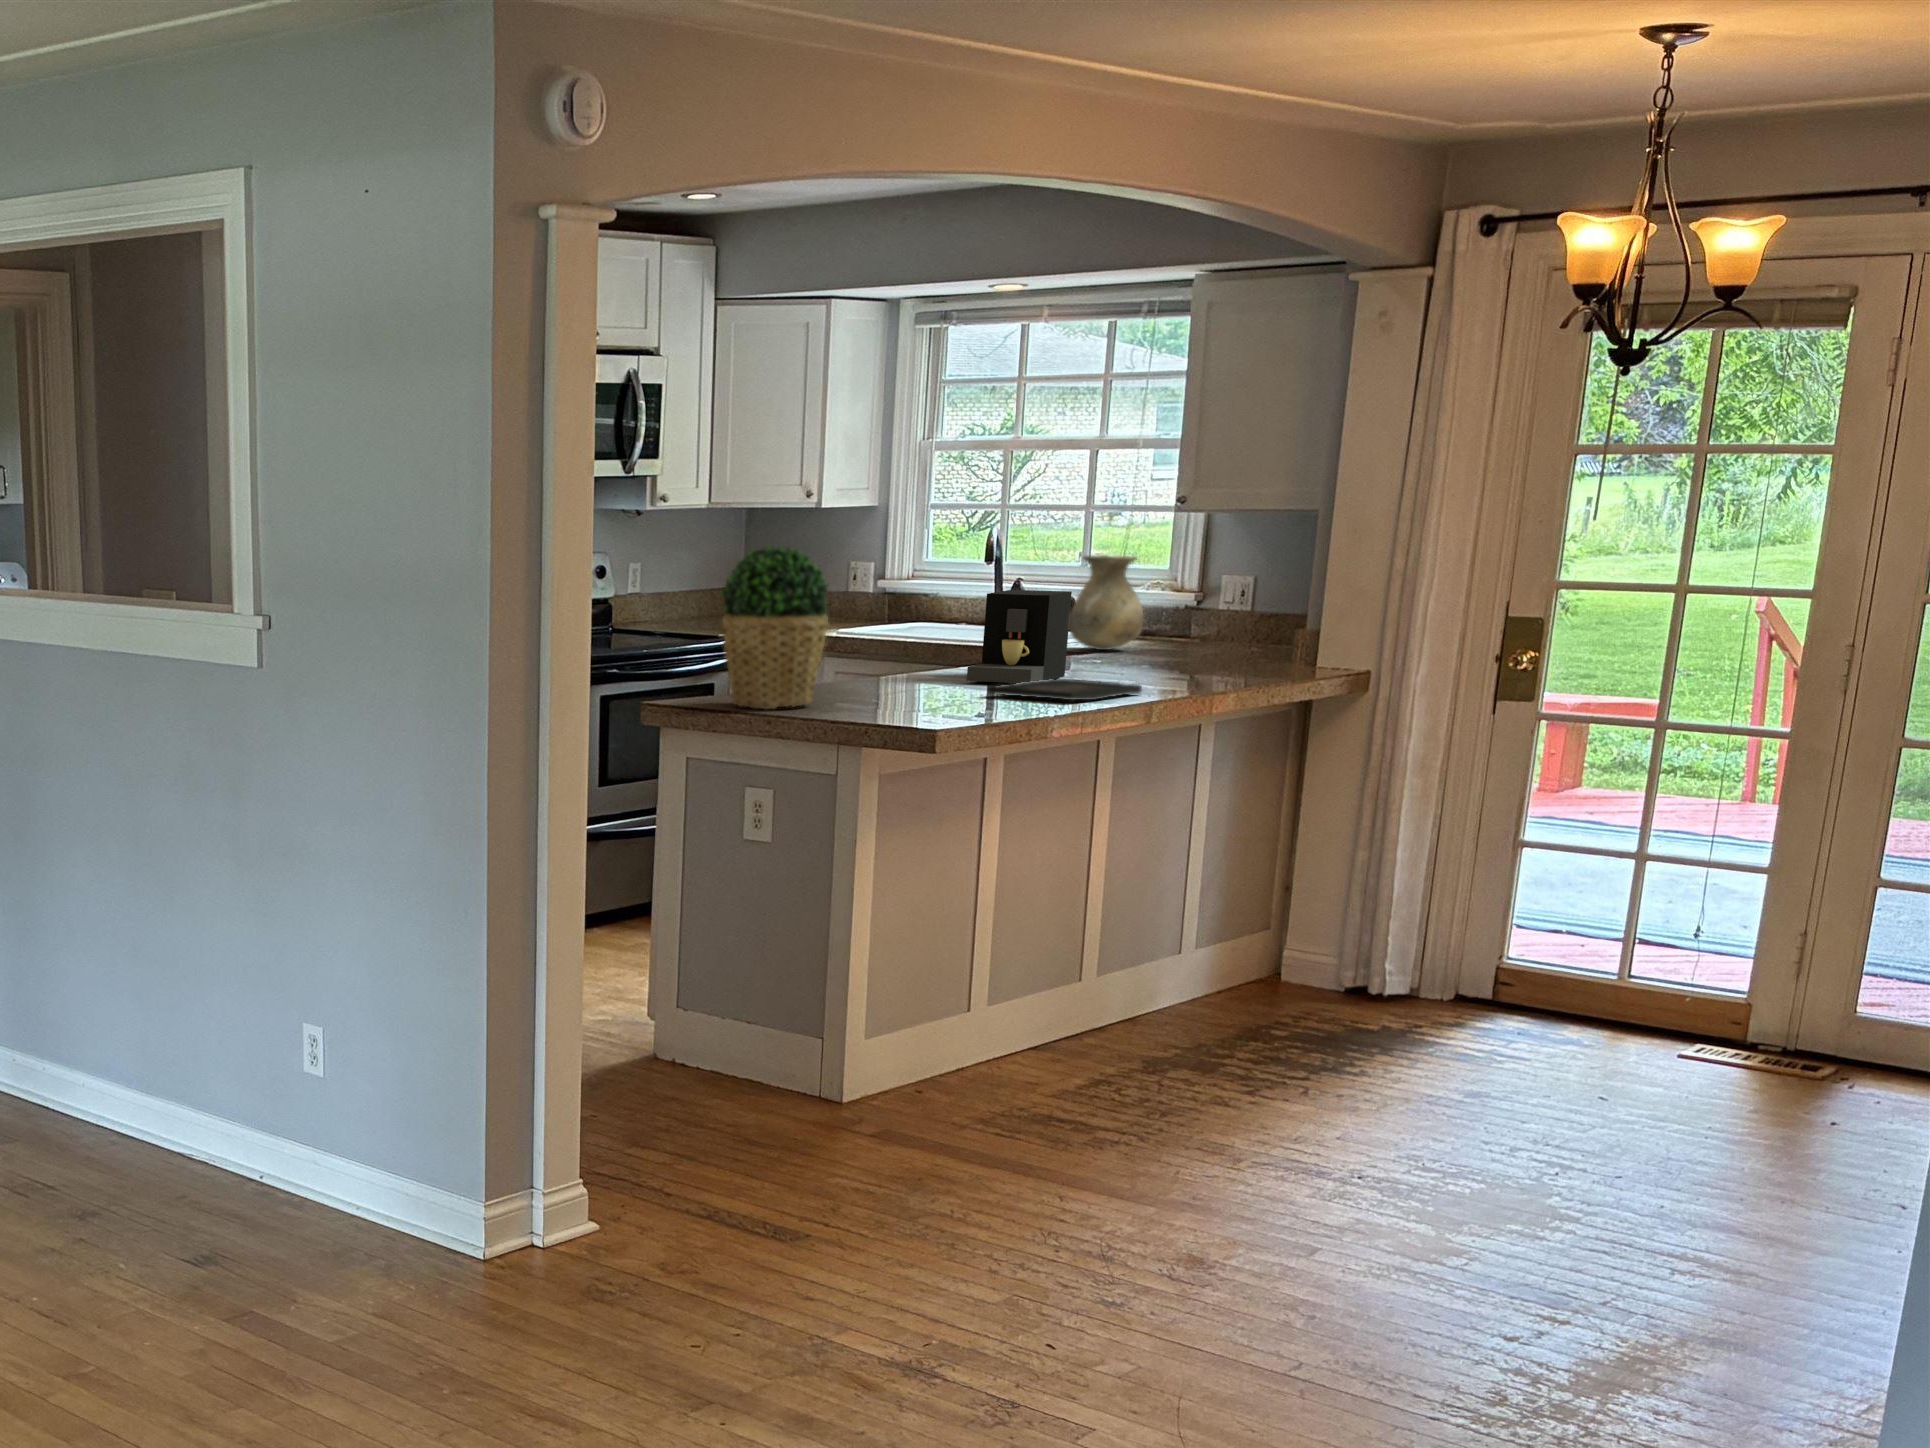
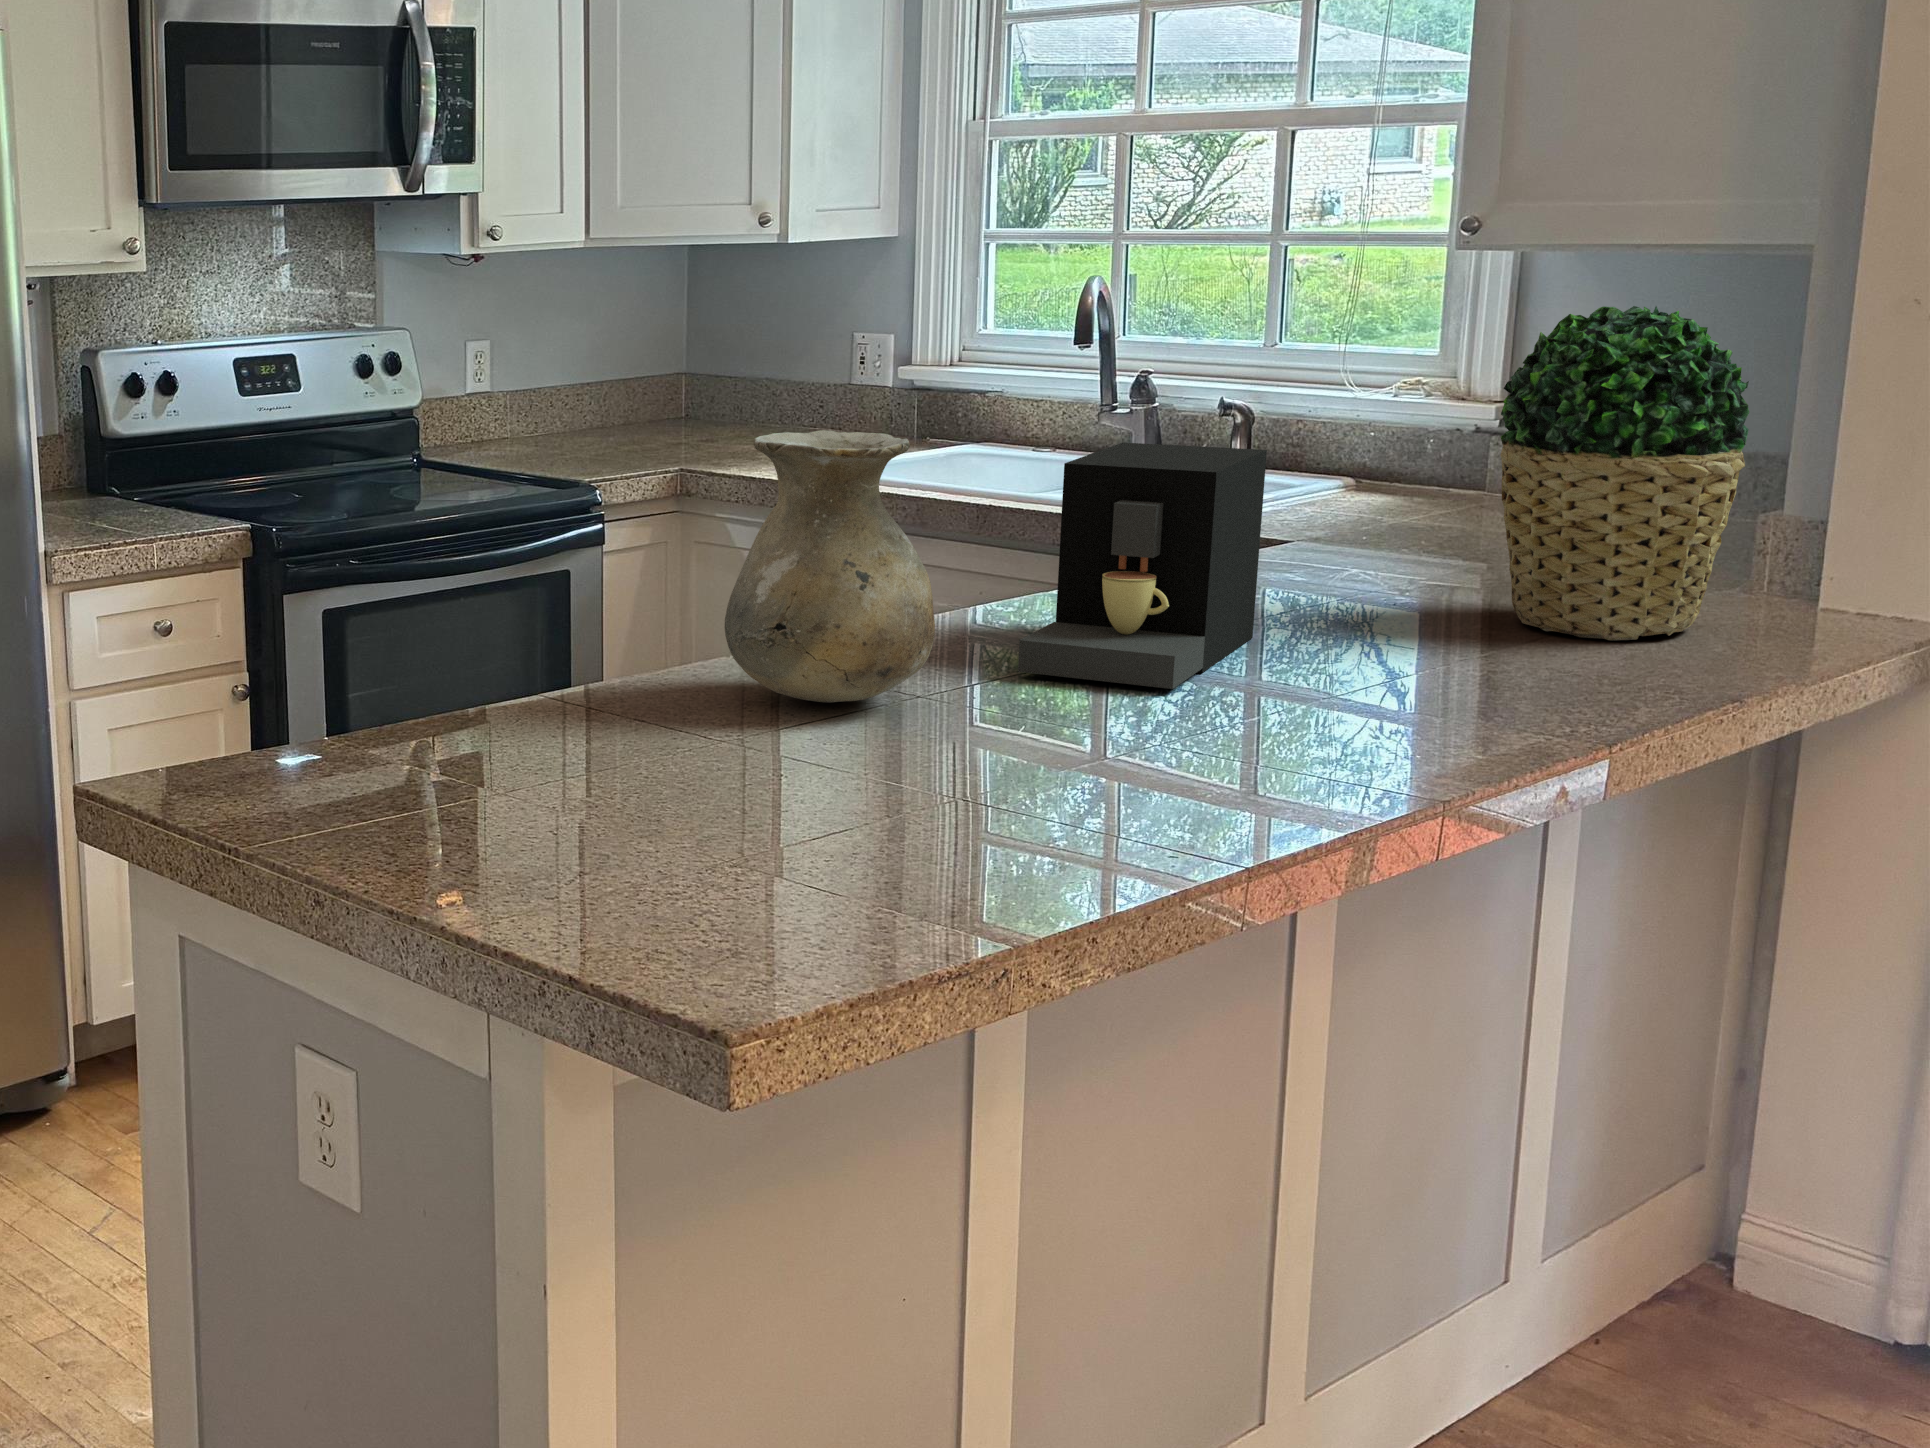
potted plant: present [721,546,829,709] -> present [1500,306,1749,640]
vase: present [1069,555,1143,650] -> present [725,430,935,702]
tray: present [987,678,1142,700] -> none [1058,685,1473,804]

